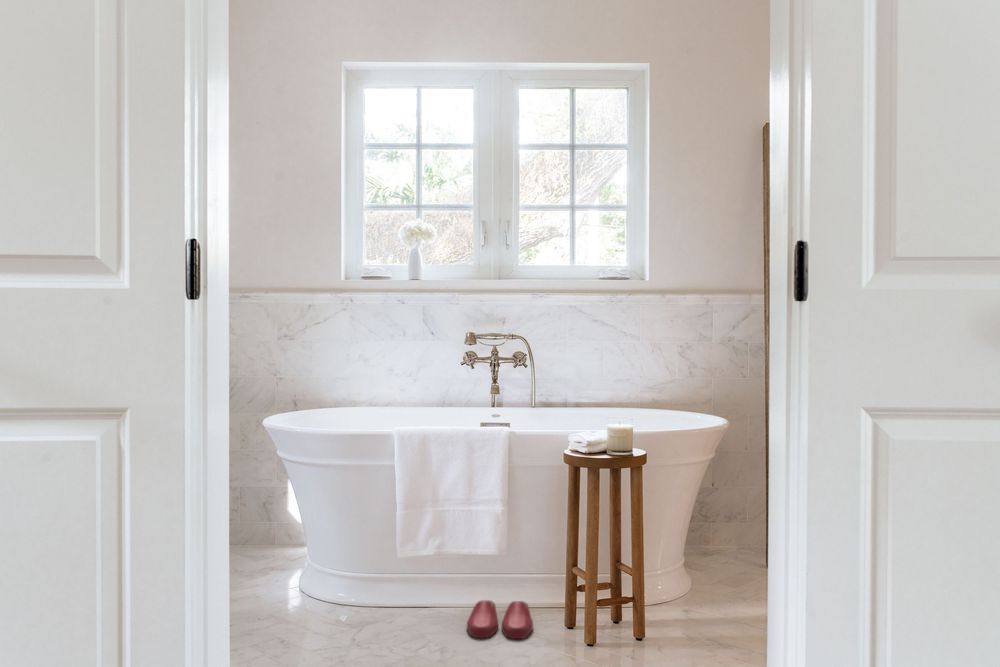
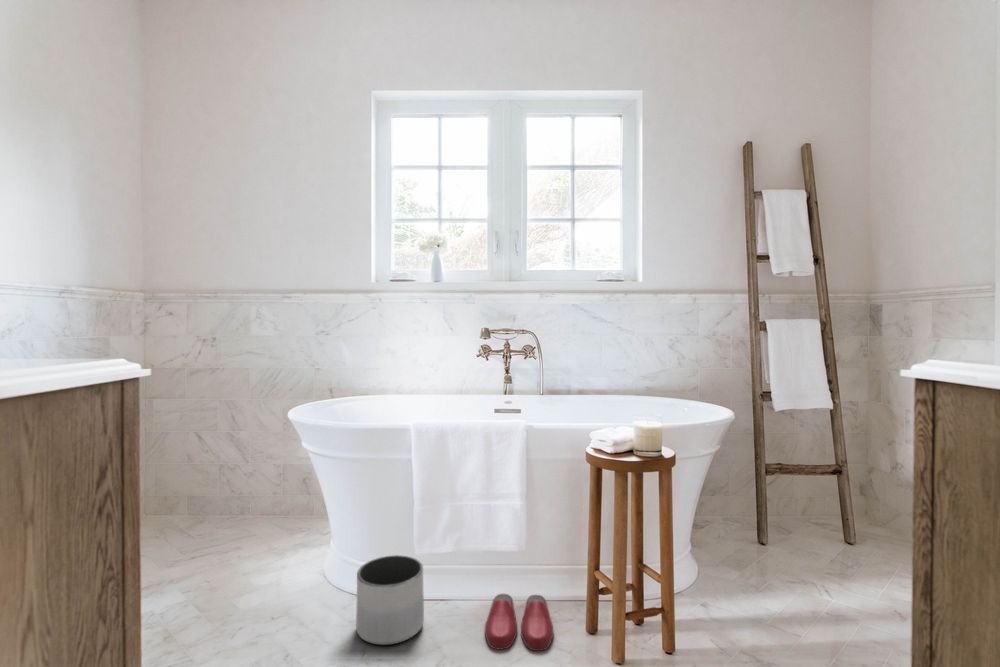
planter: none [343,559,407,635] -> present [356,555,424,645]

